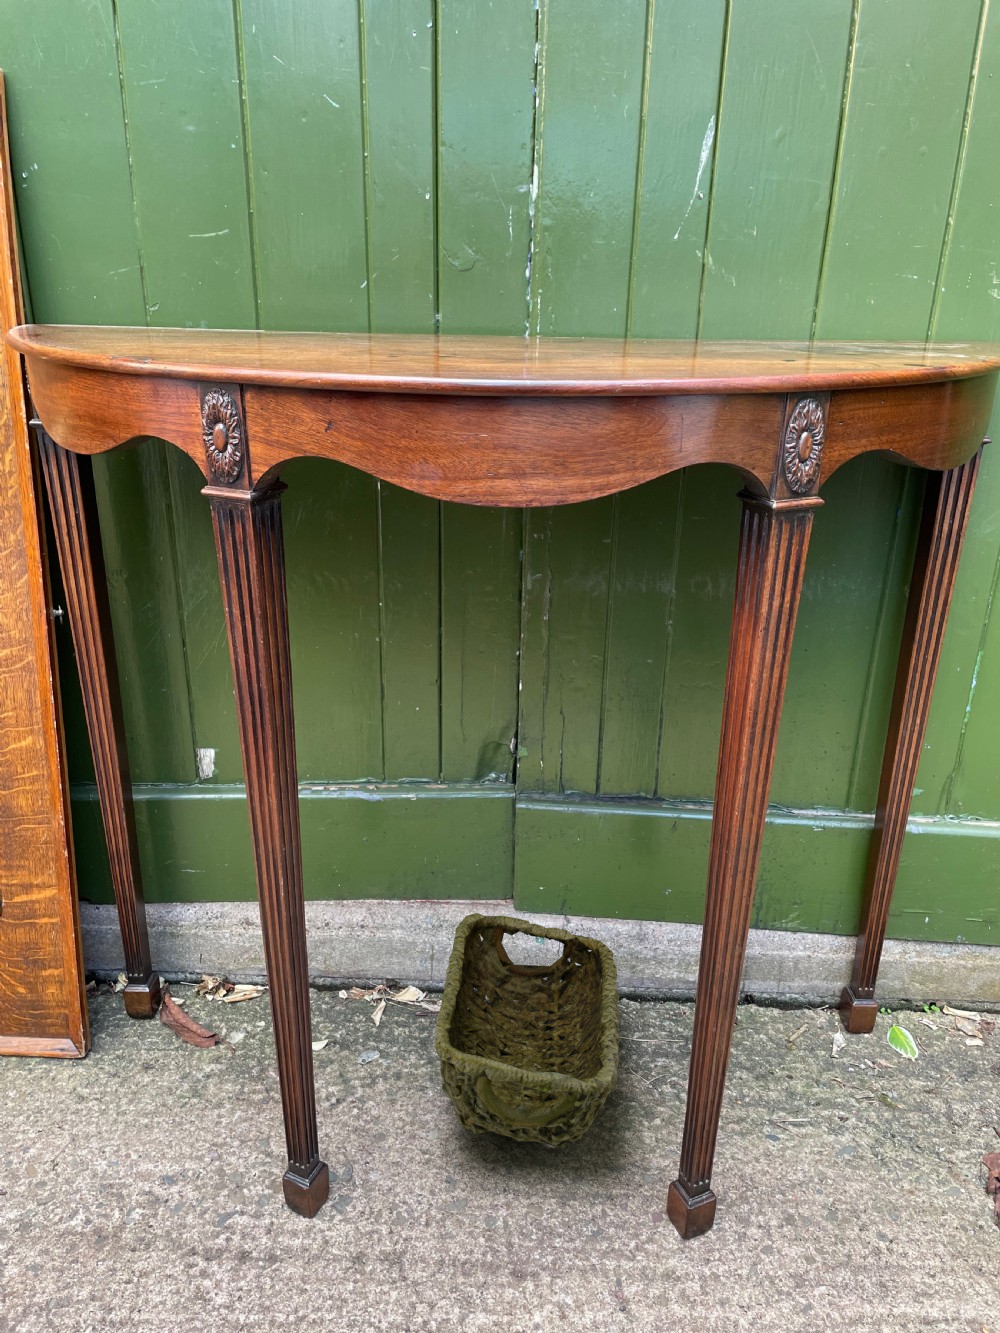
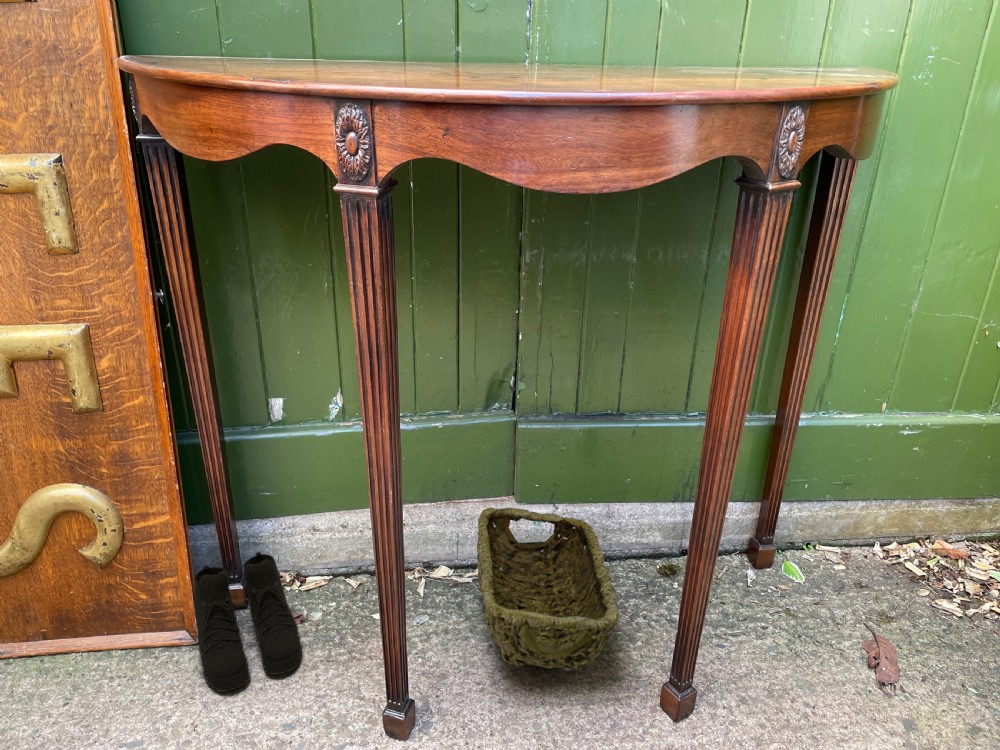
boots: none [78,946,208,1124] -> present [194,552,302,692]

